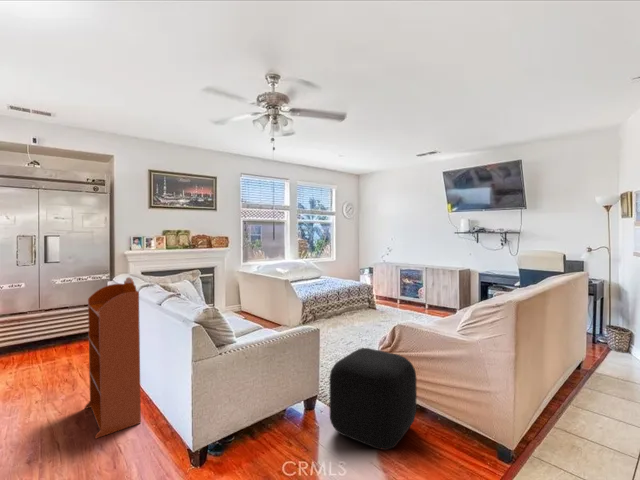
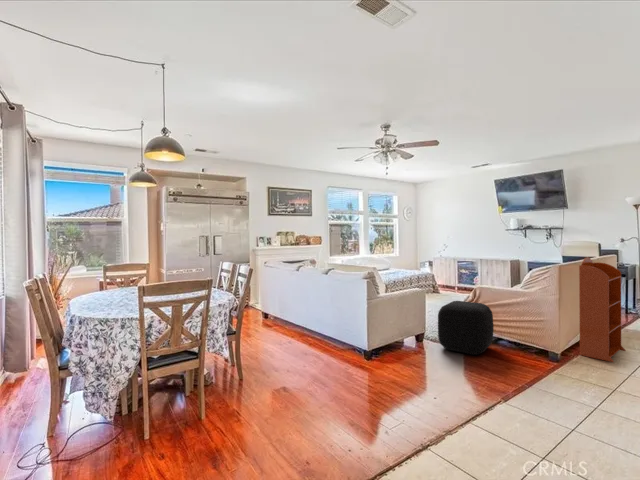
bookcase: present [85,277,141,438] -> present [579,257,626,362]

